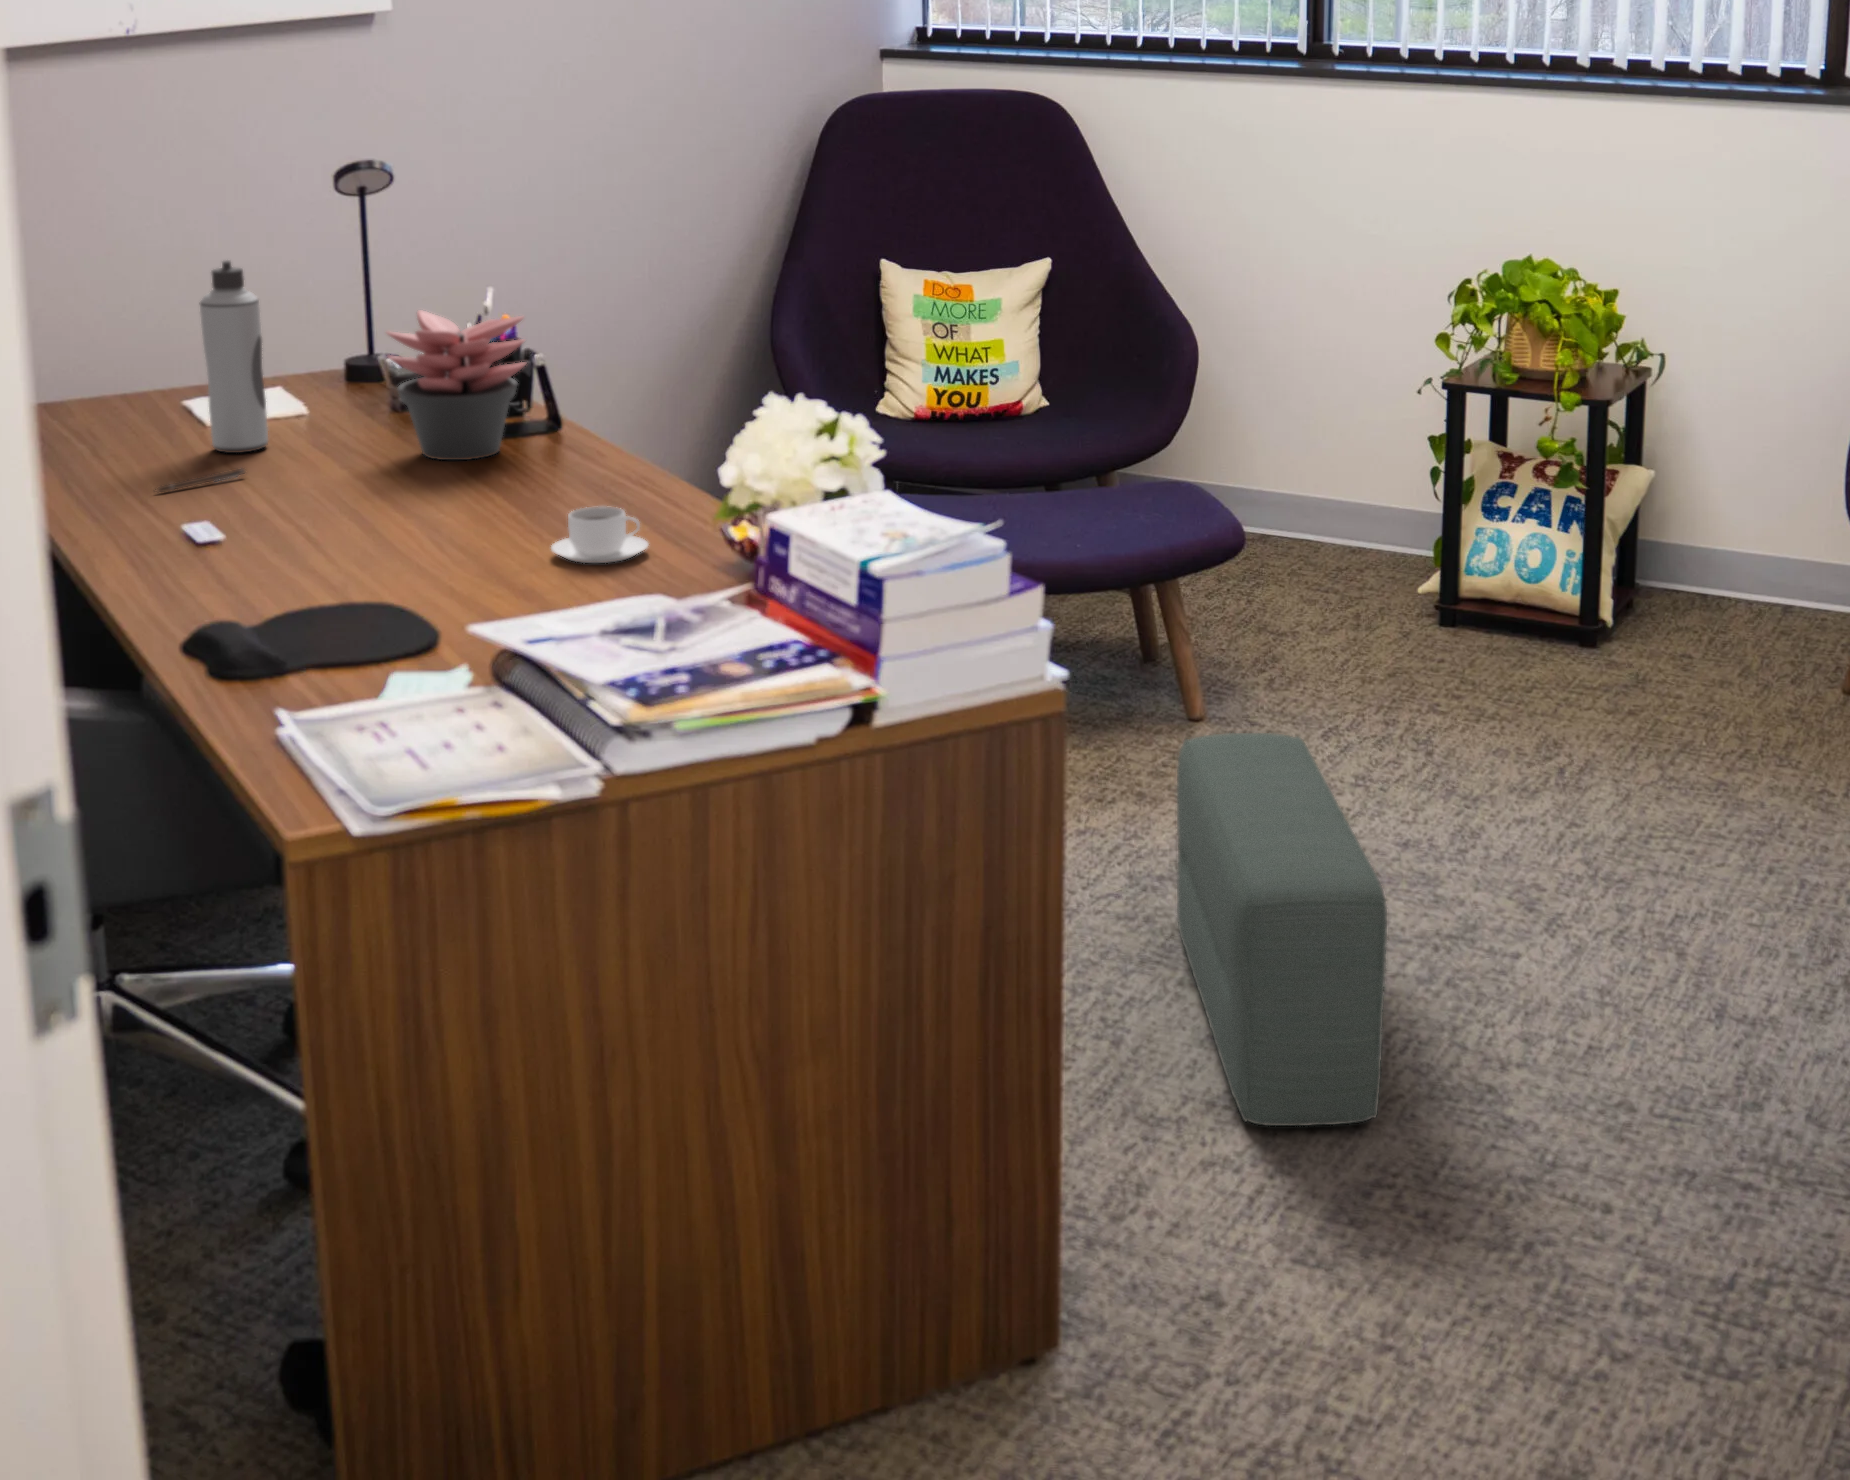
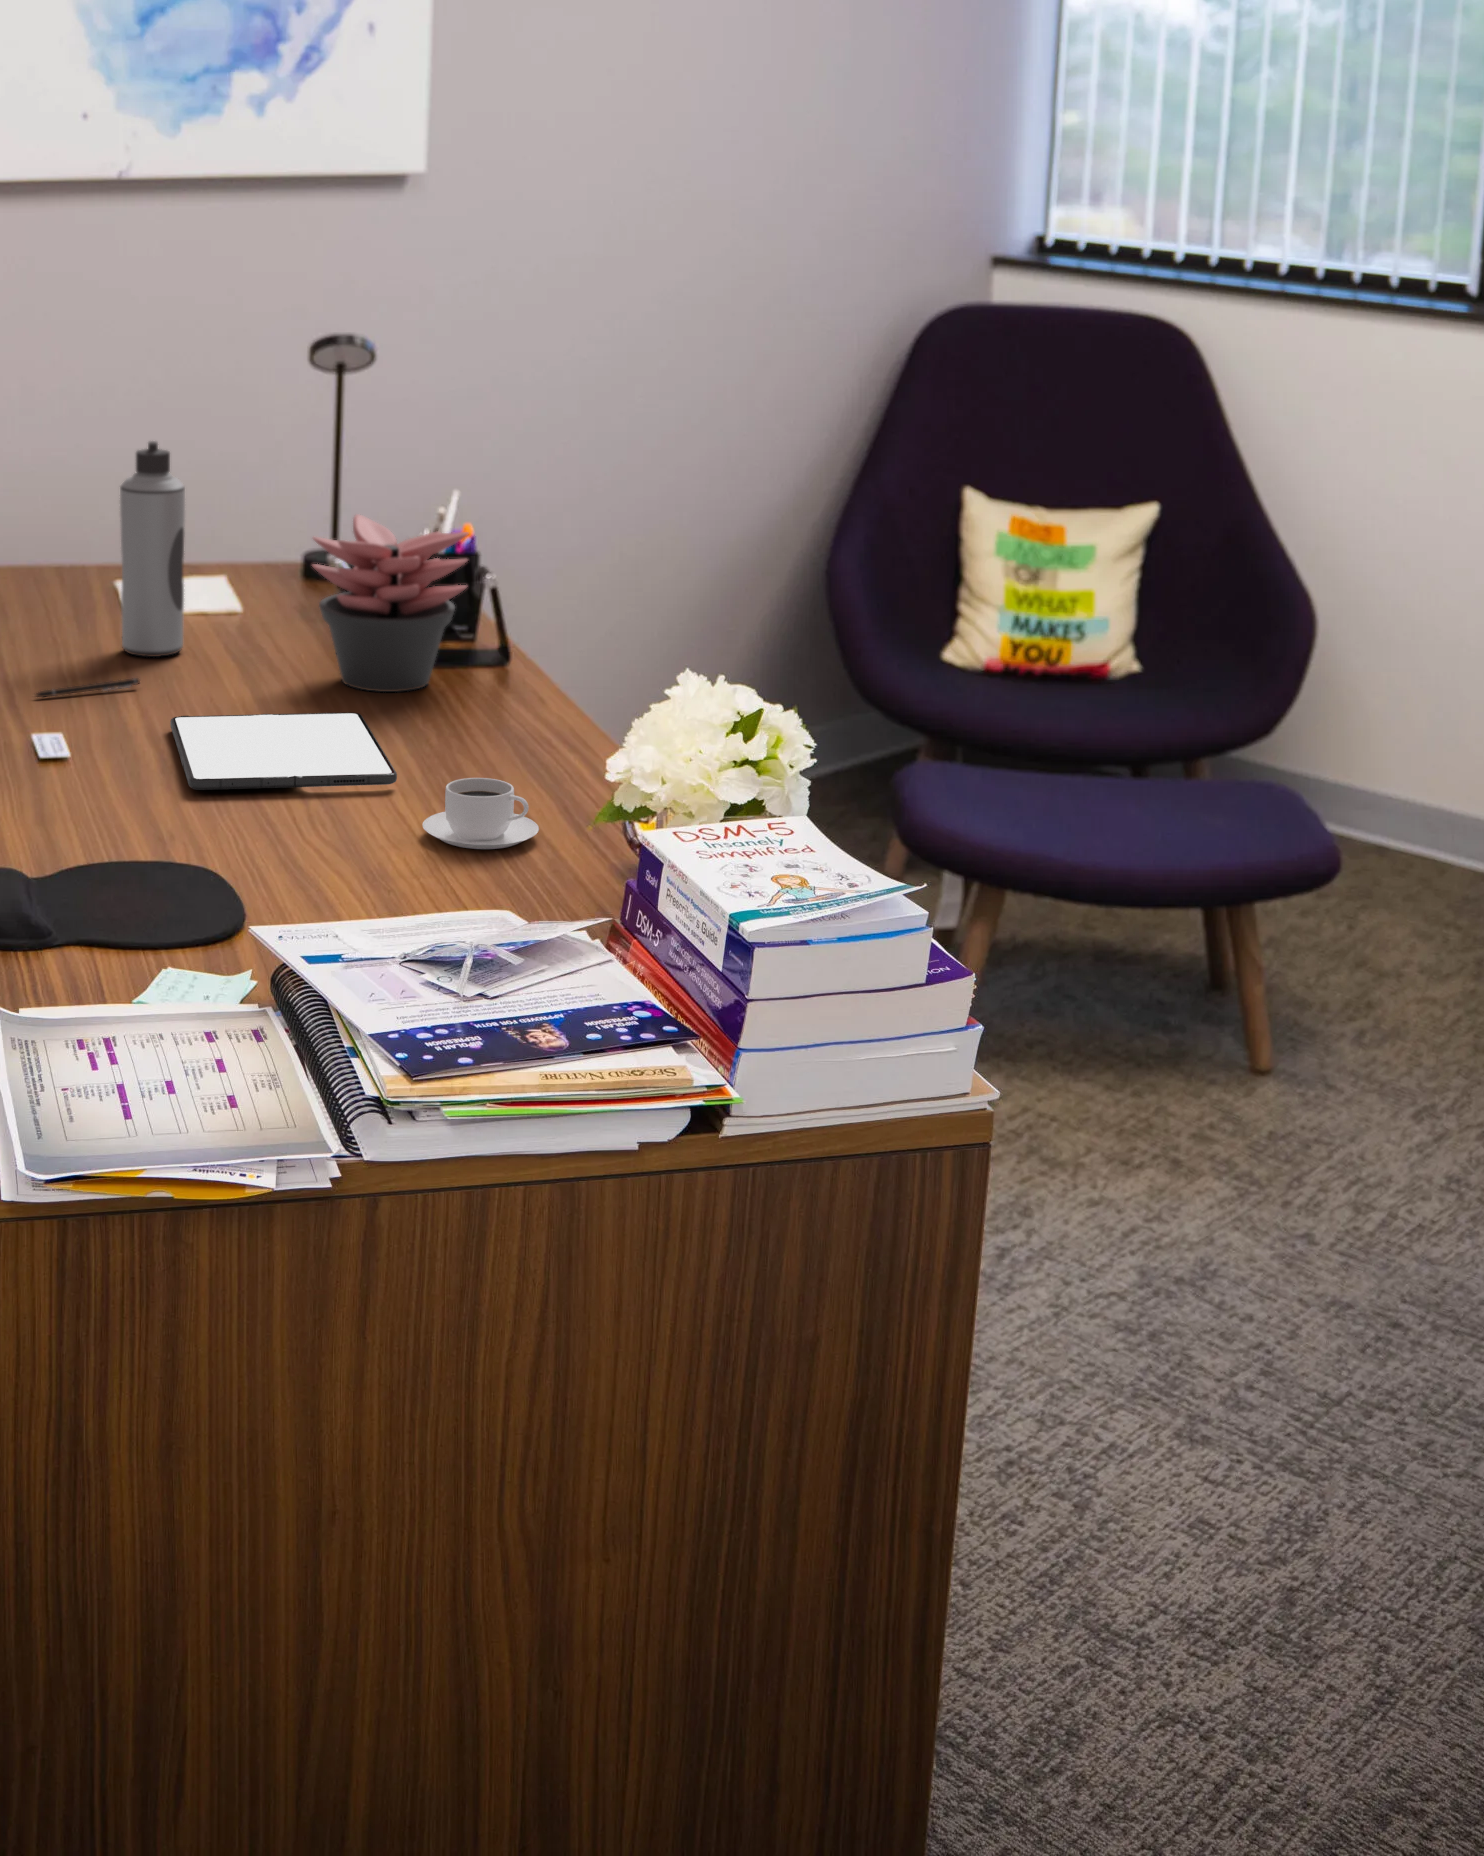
tablet: none [292,476,512,545] -> present [170,712,397,790]
pouf: present [1177,733,1387,1126] -> none [1189,1127,1441,1686]

